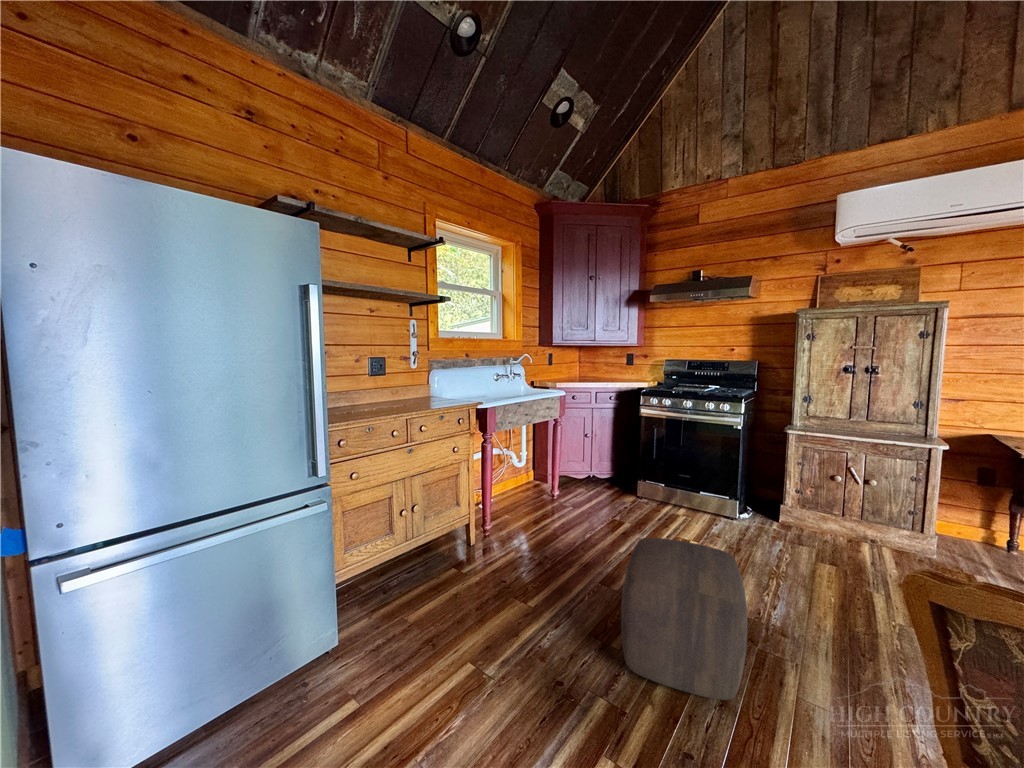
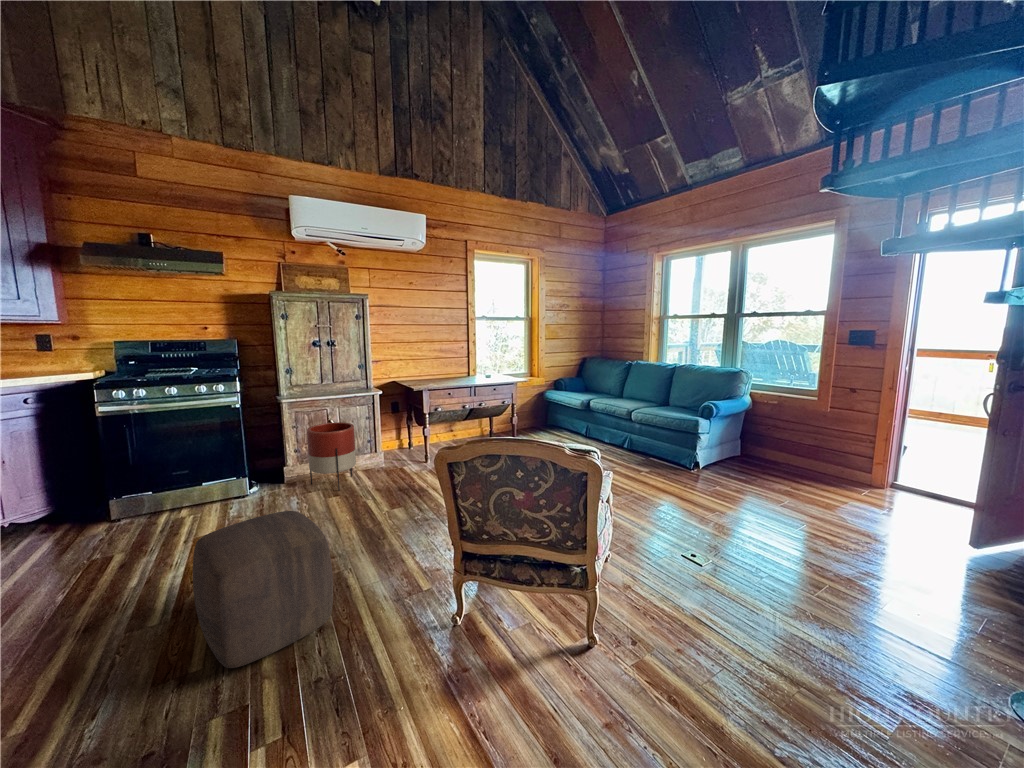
planter: none [808,469,882,560] -> present [307,422,356,491]

